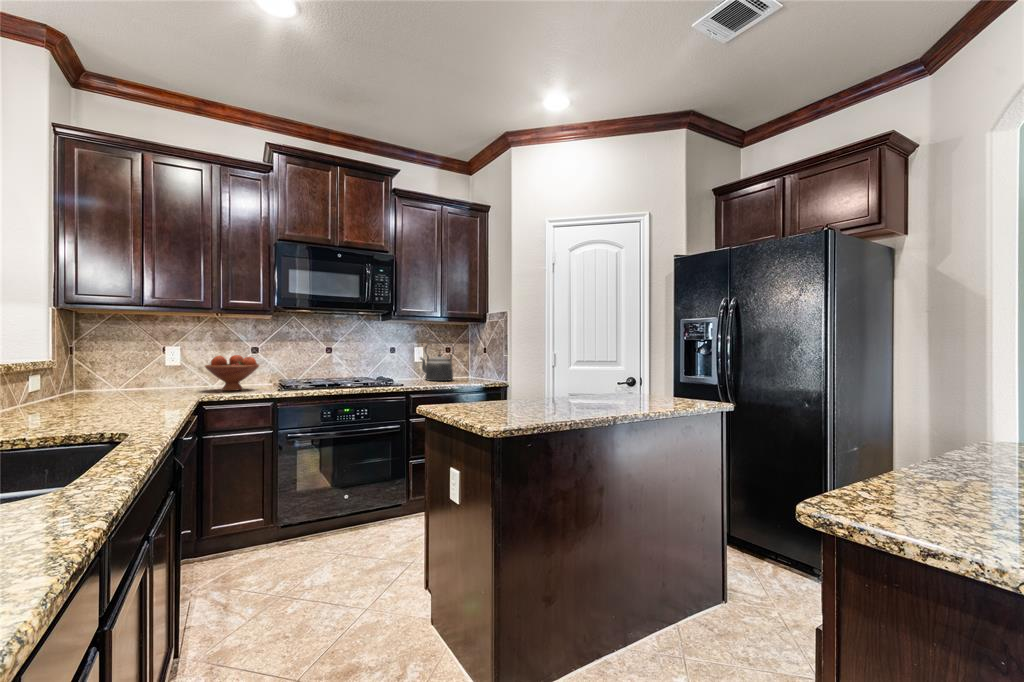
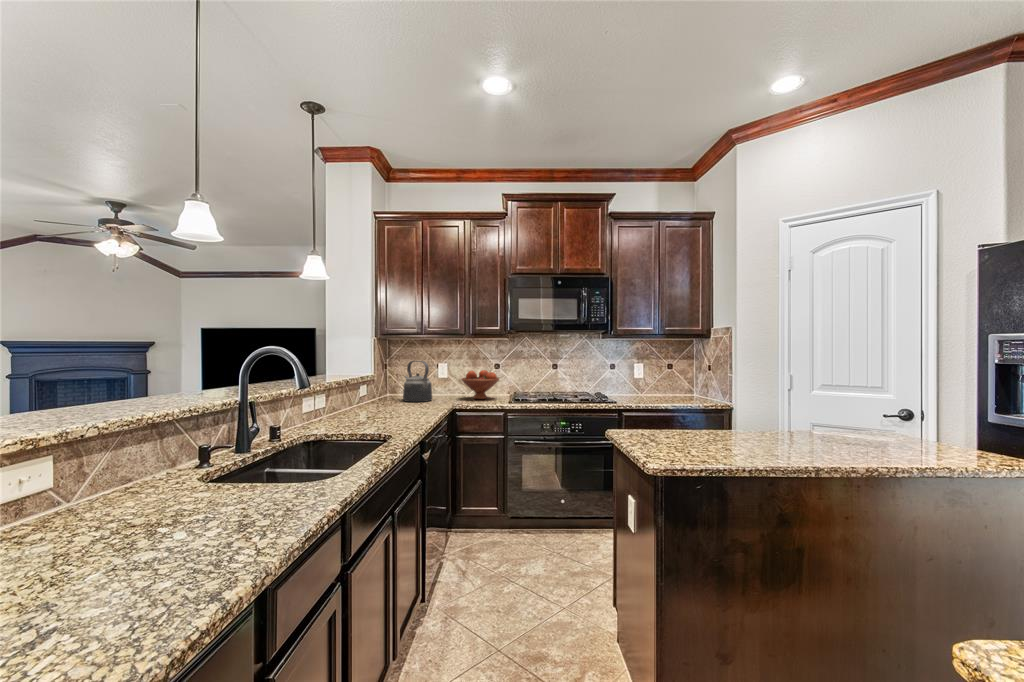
kettle: present [420,342,454,381] -> present [403,361,432,402]

